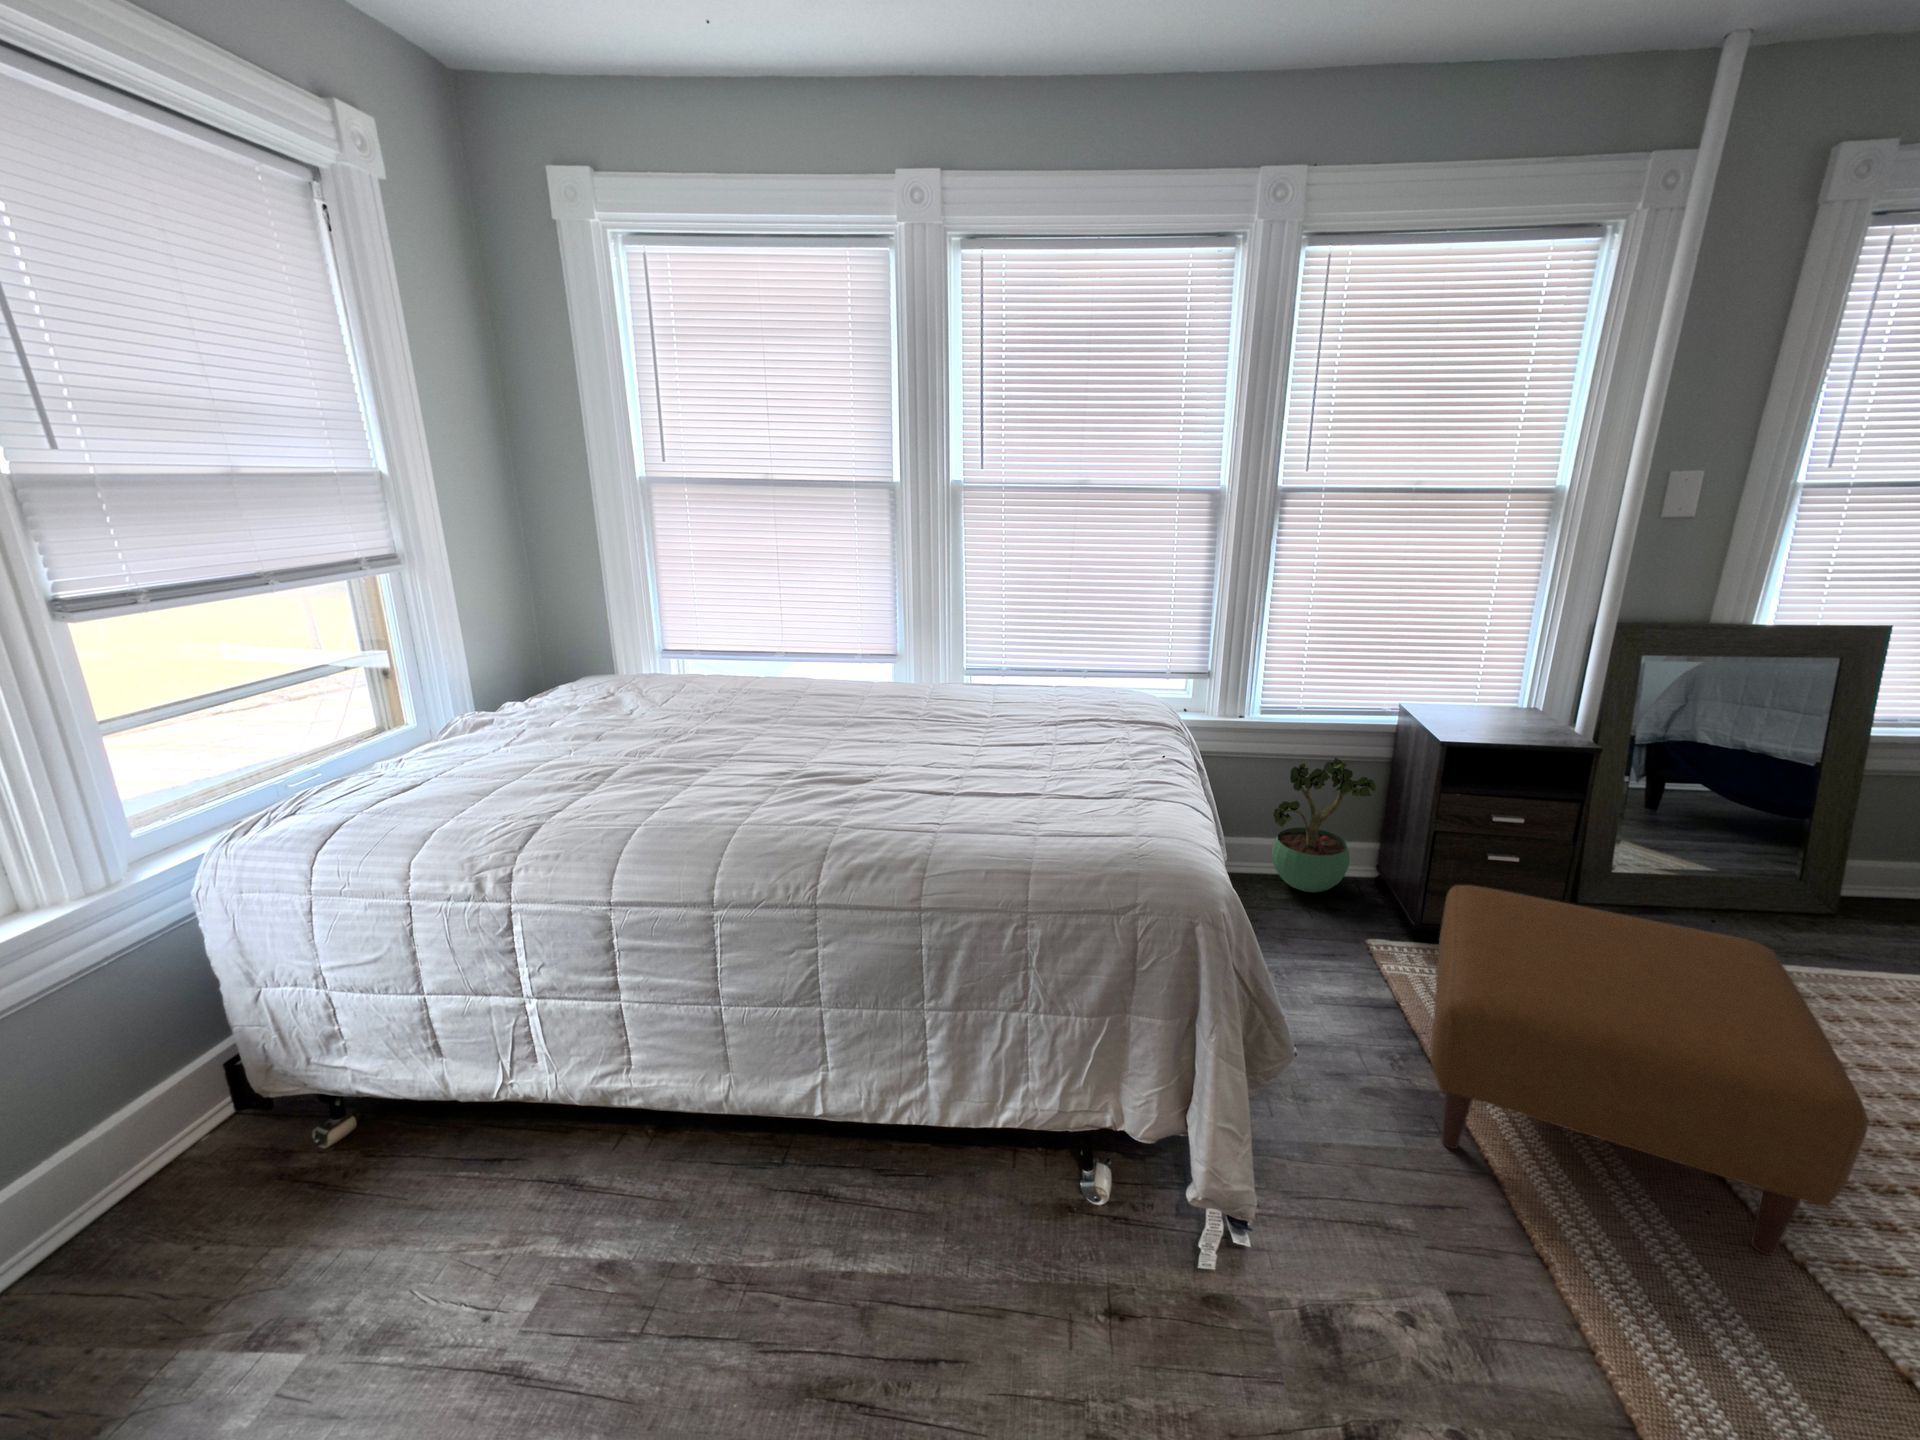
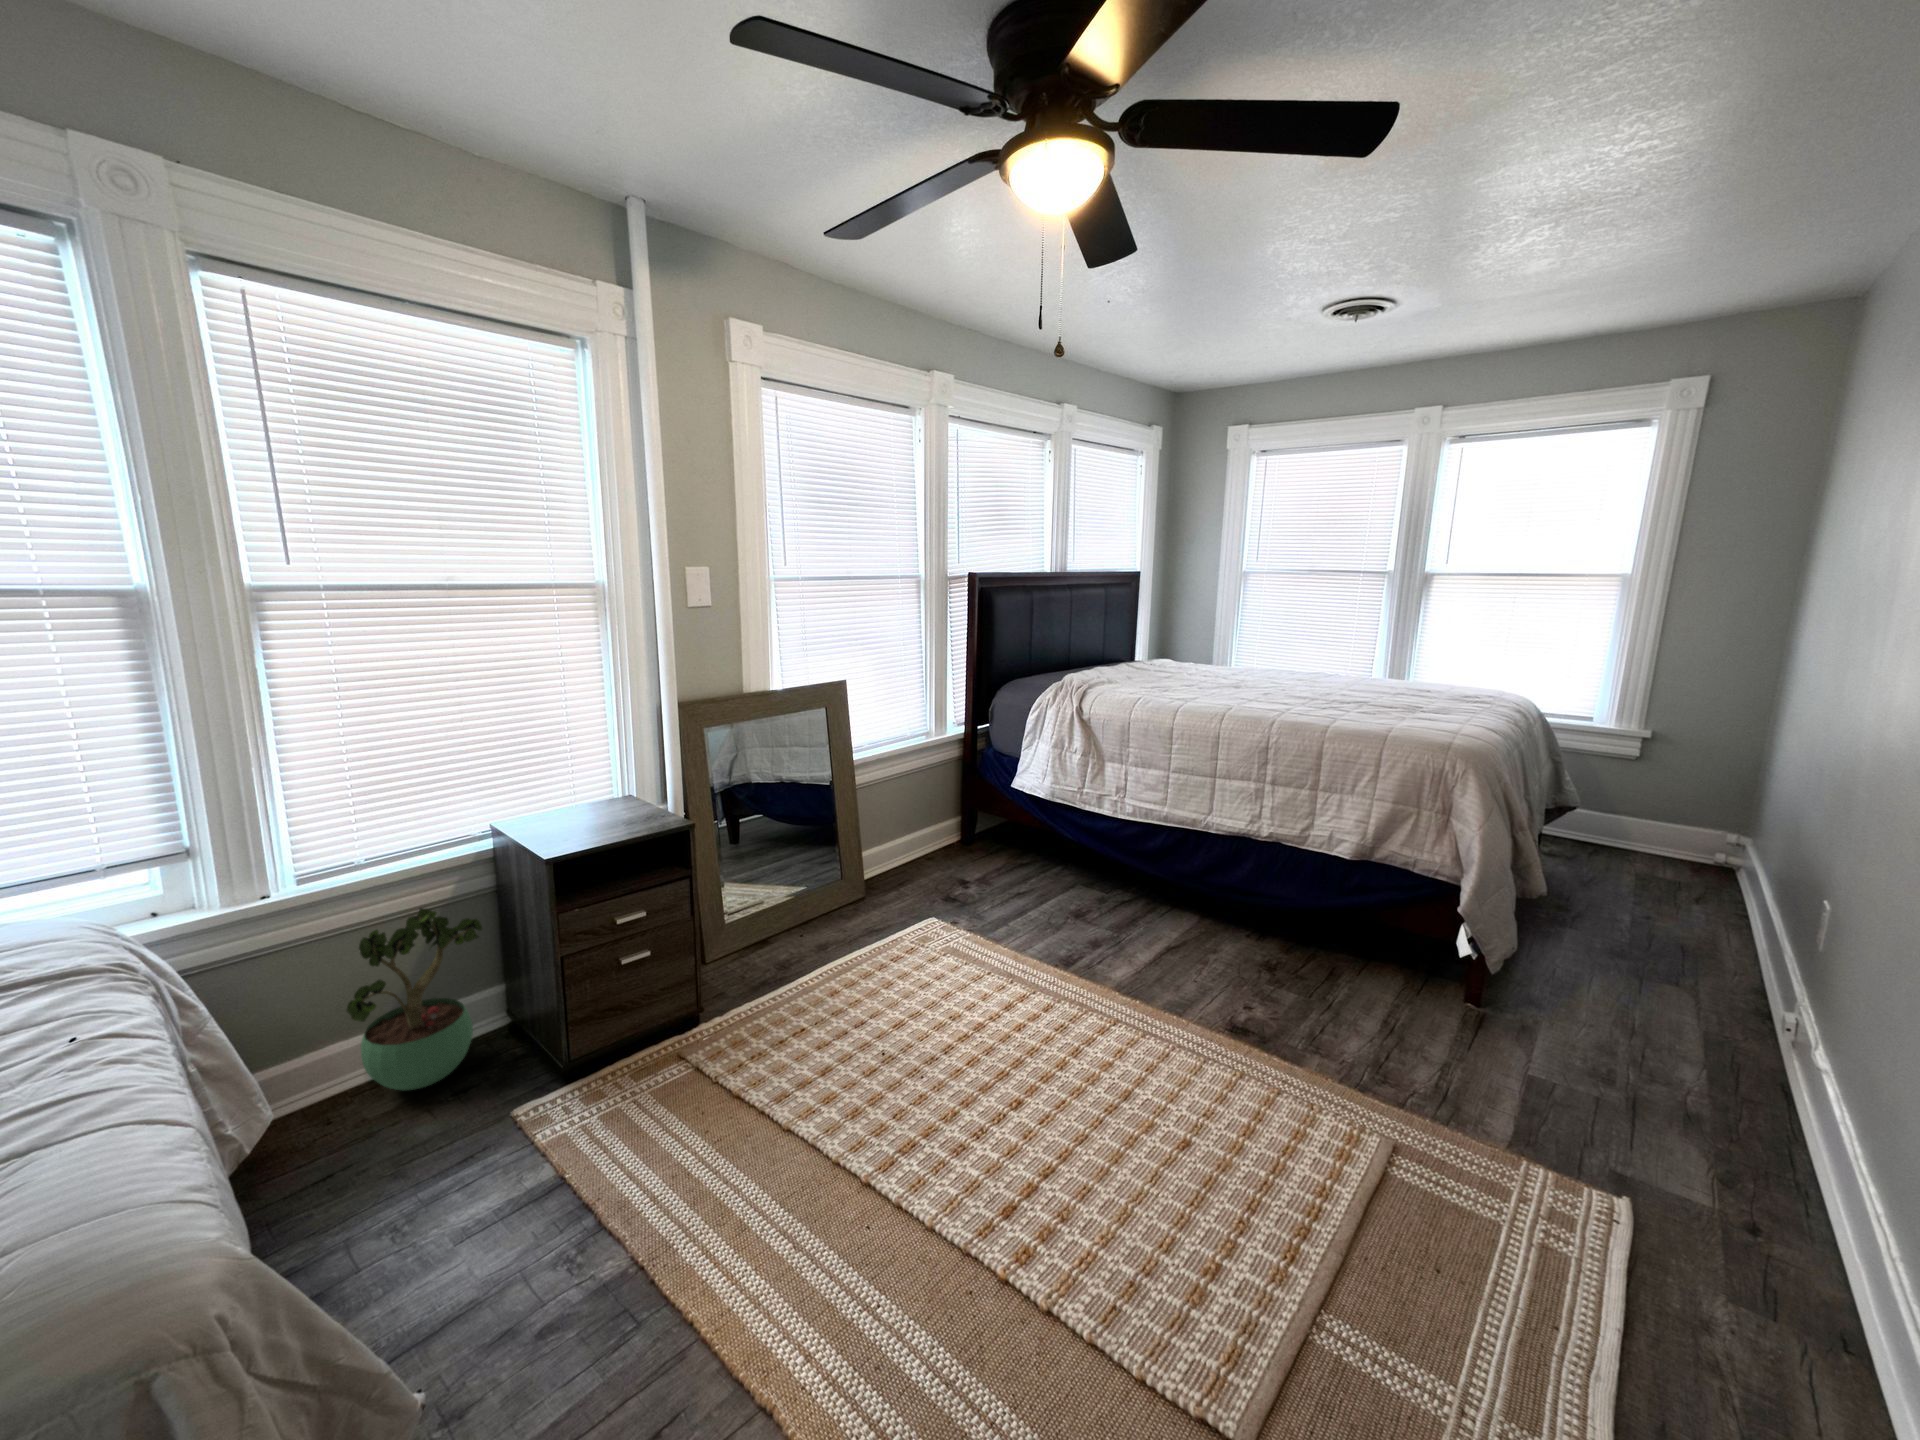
ottoman: present [1431,885,1868,1255] -> none [583,955,940,1347]

